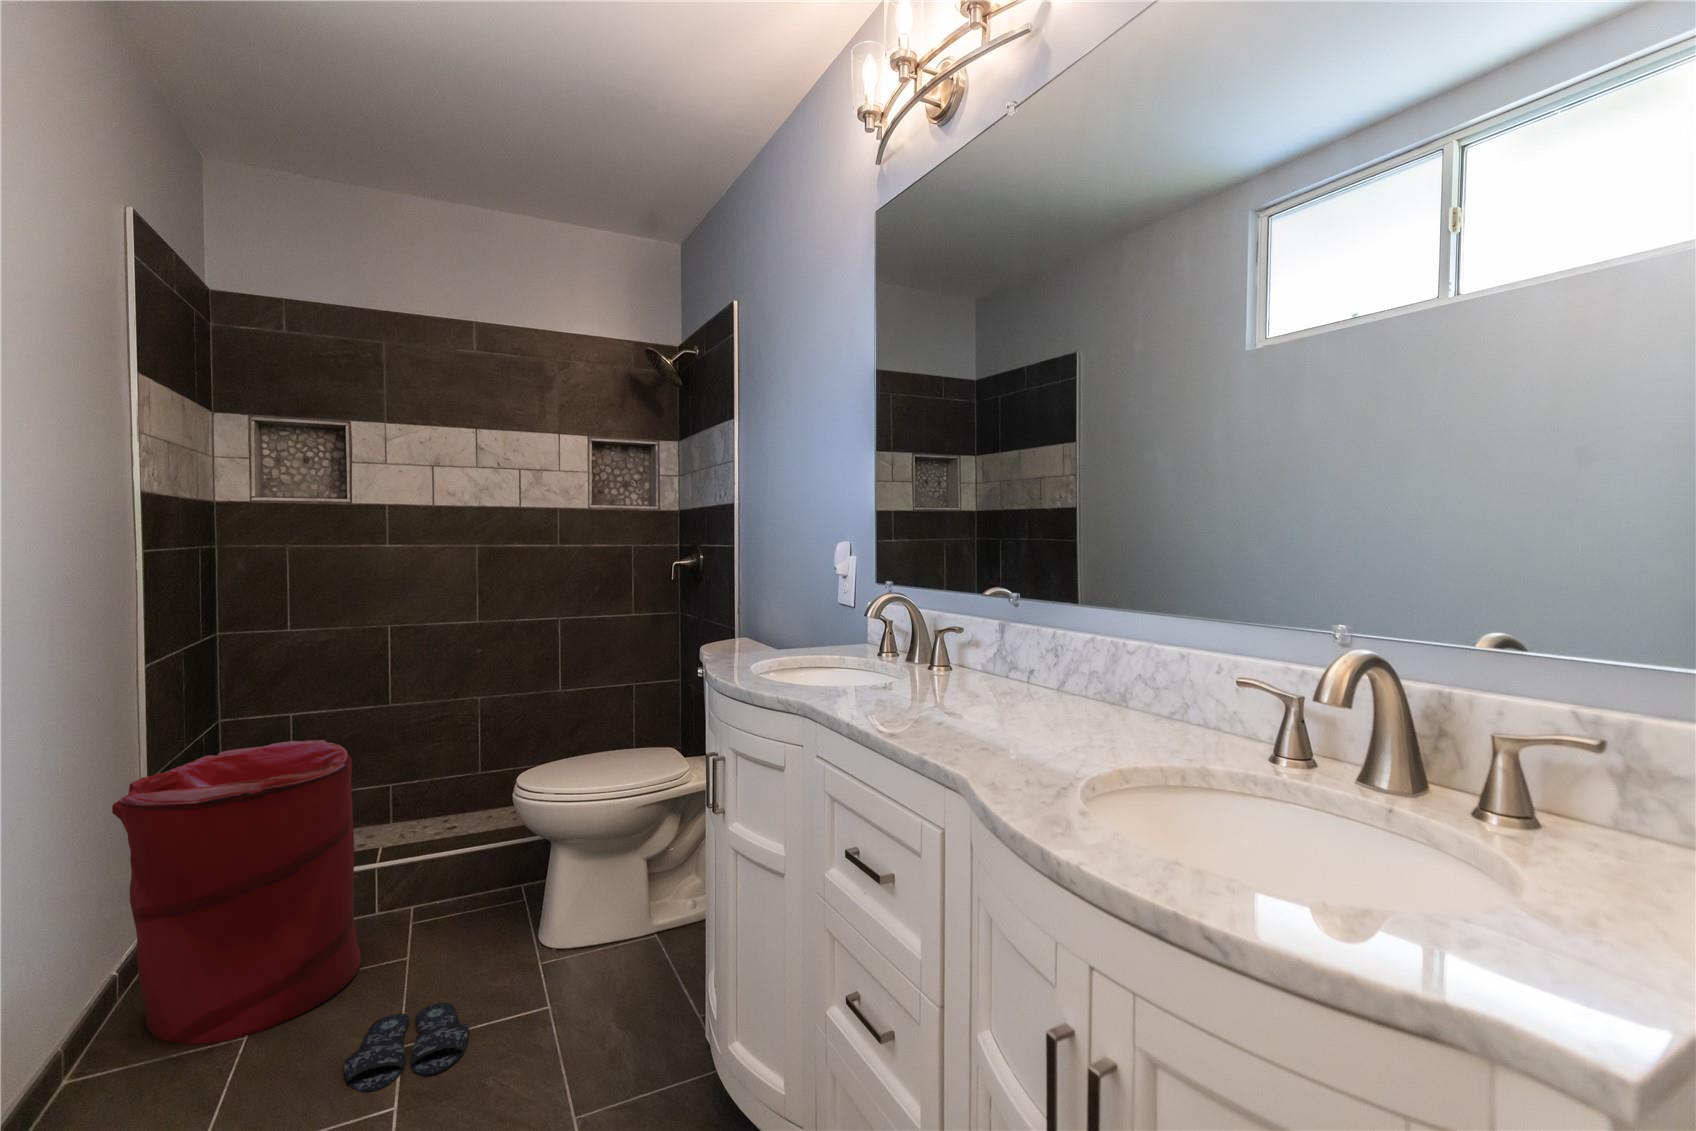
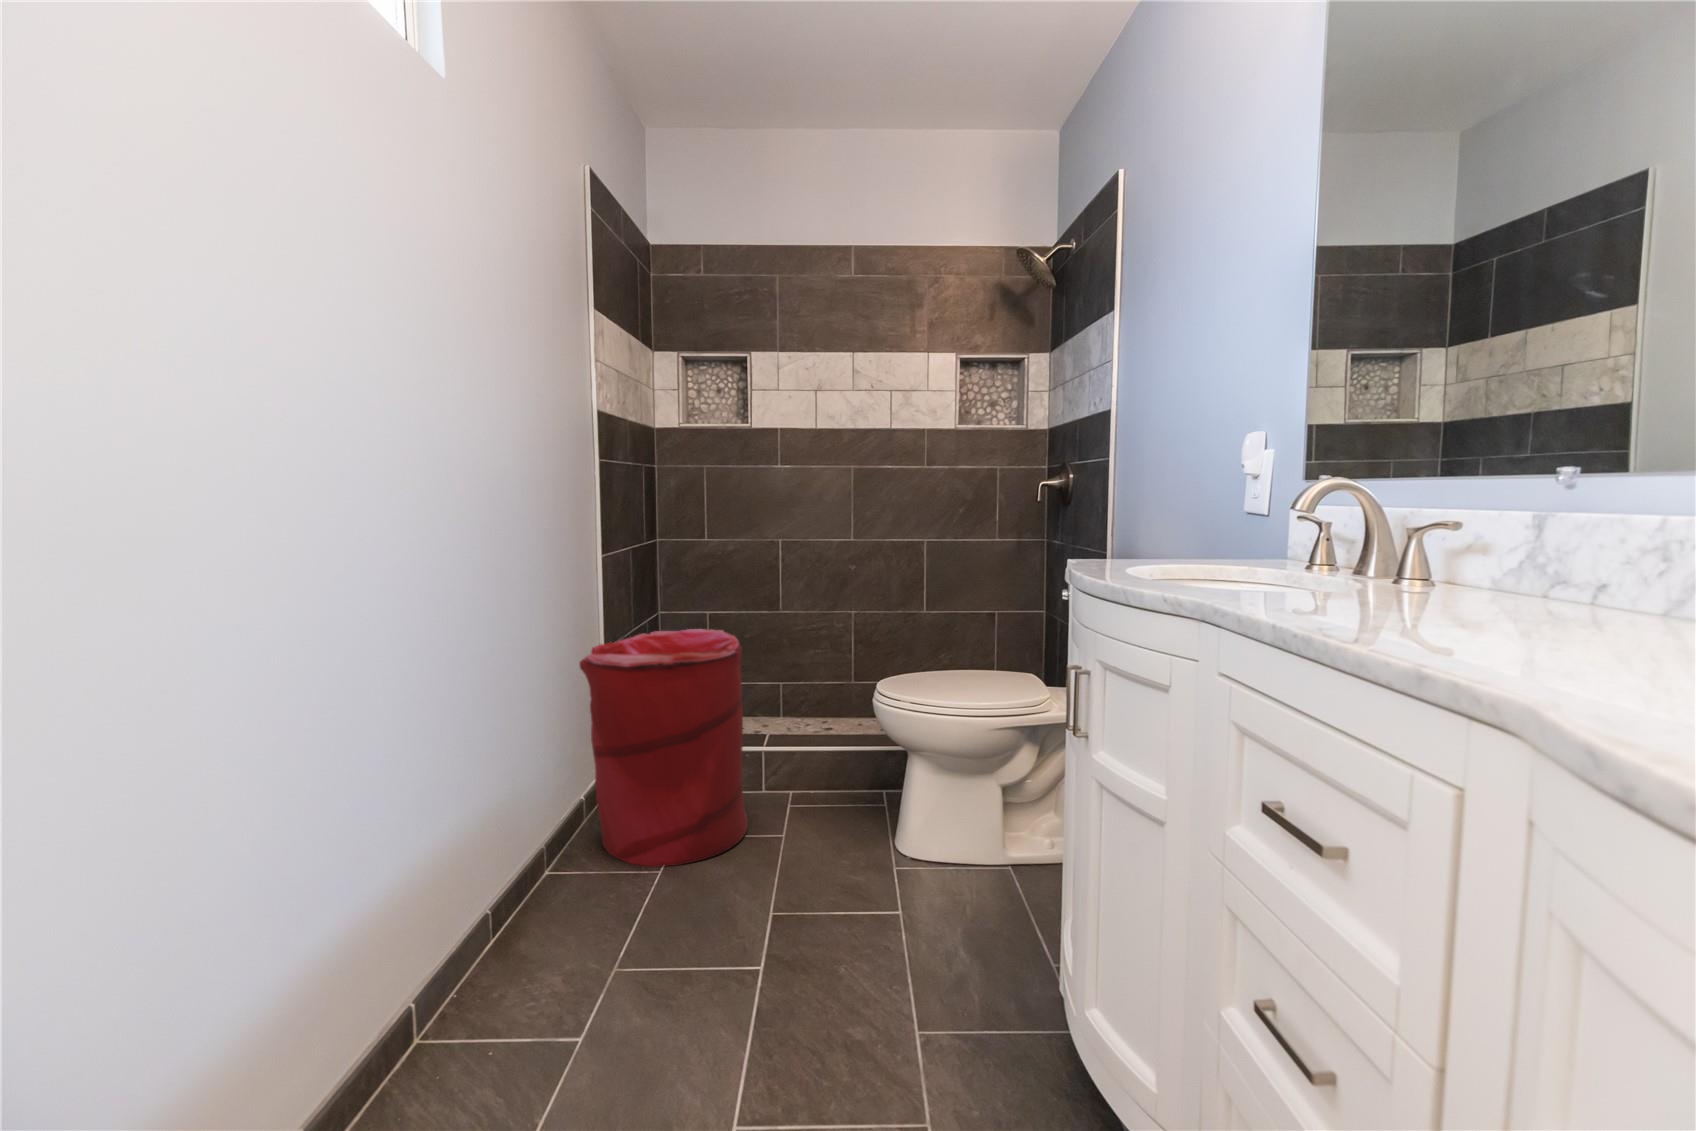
slippers: present [344,1003,469,1093] -> none [726,880,827,943]

